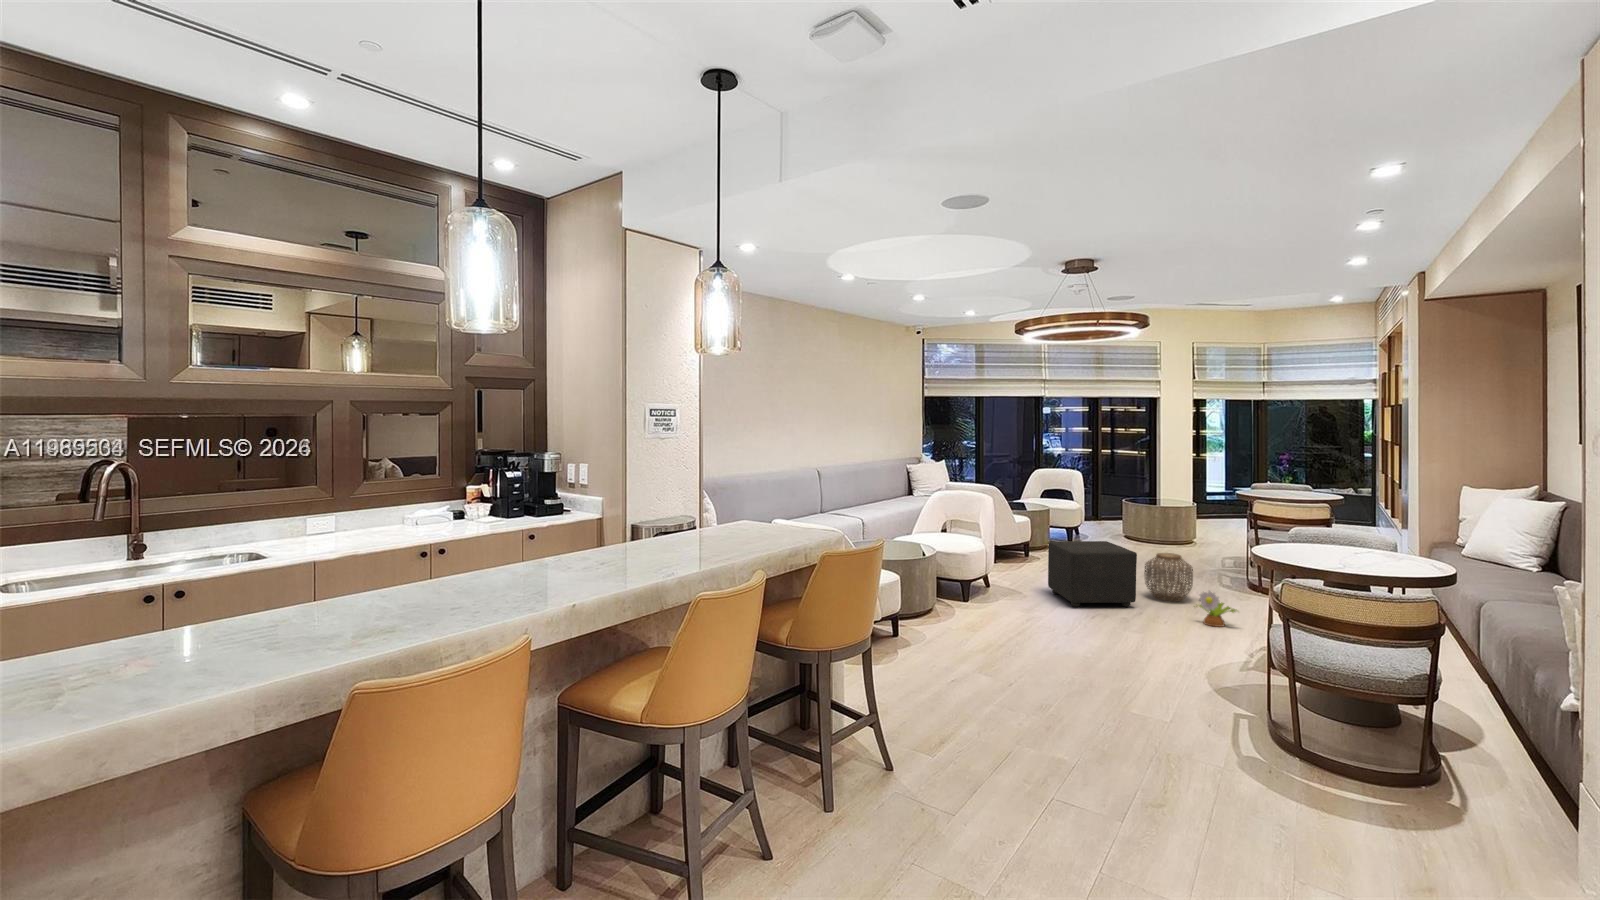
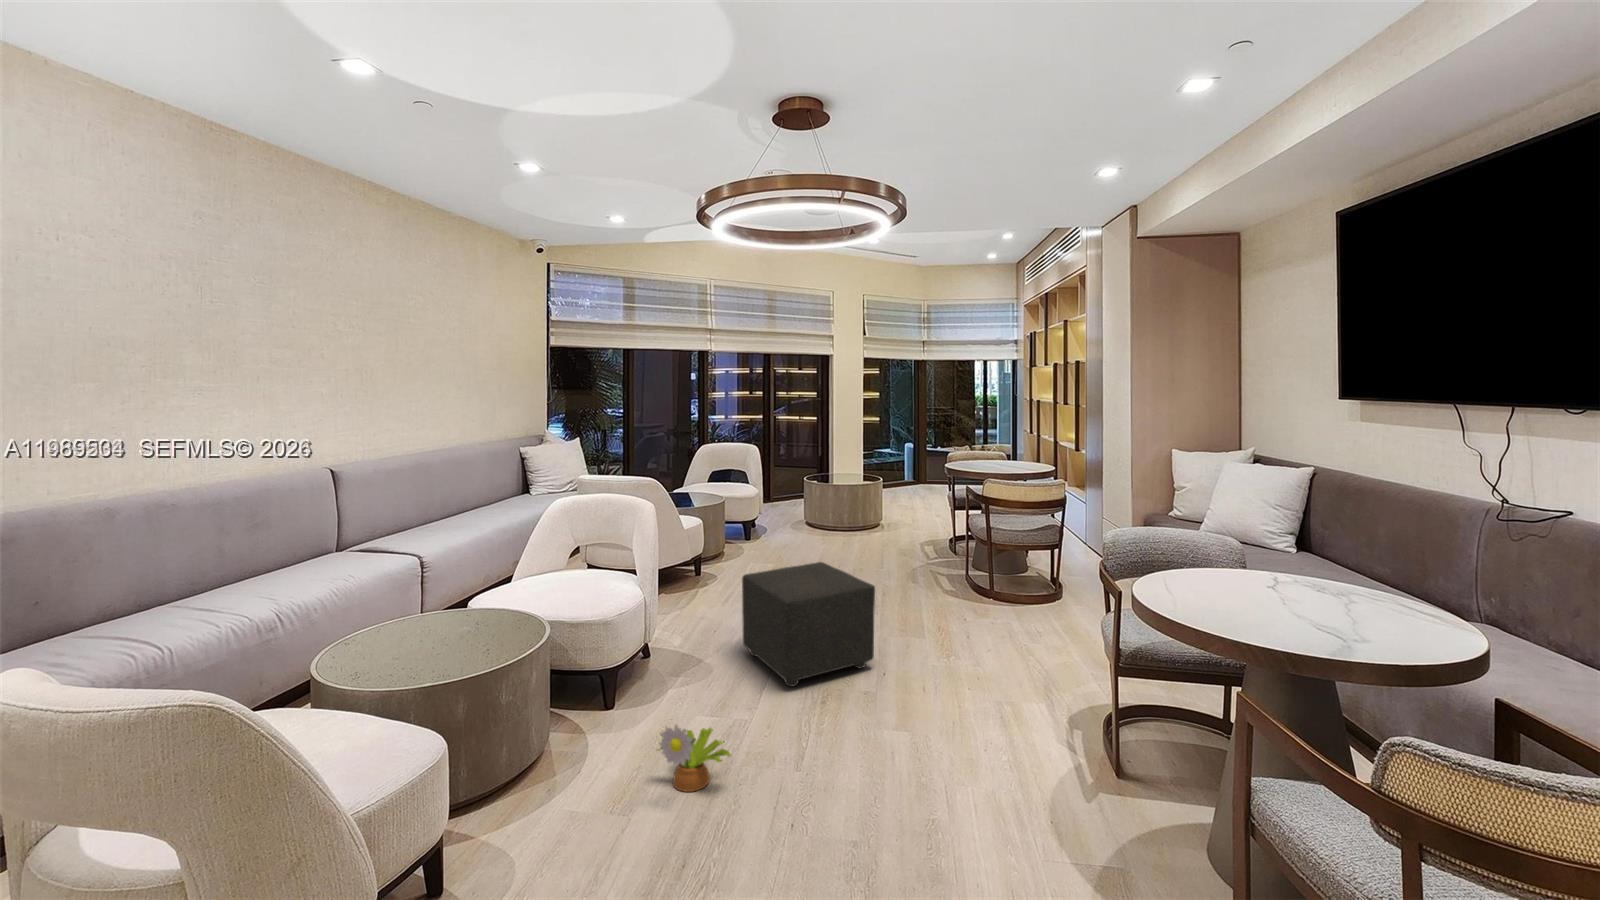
woven basket: present [1144,553,1193,601] -> none [872,570,934,641]
decorative plant: present [1199,591,1237,627] -> present [659,725,731,792]

